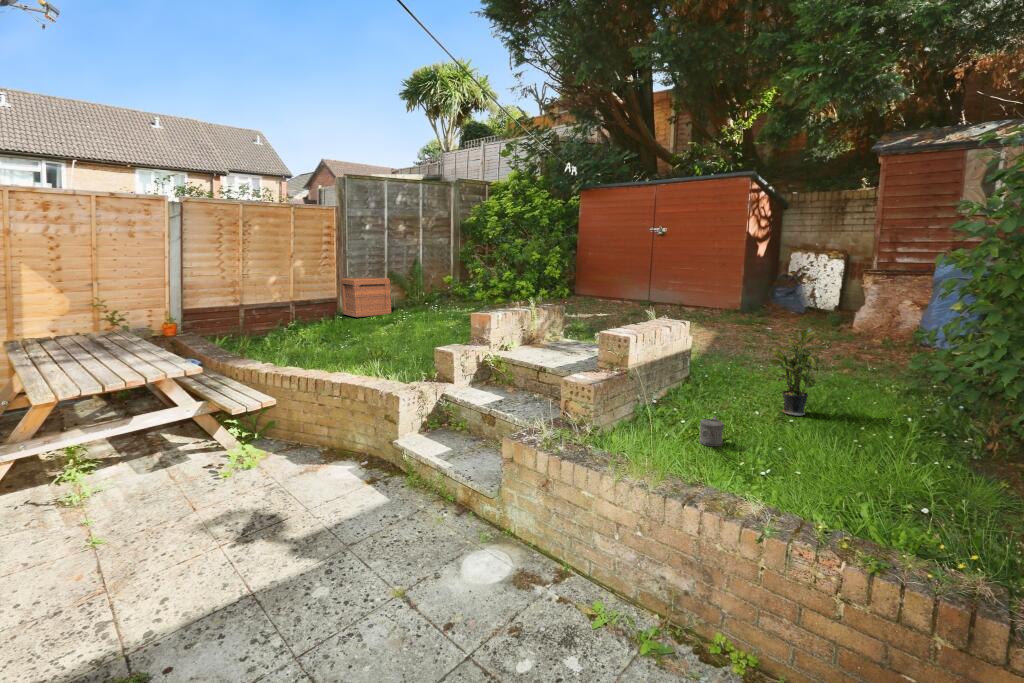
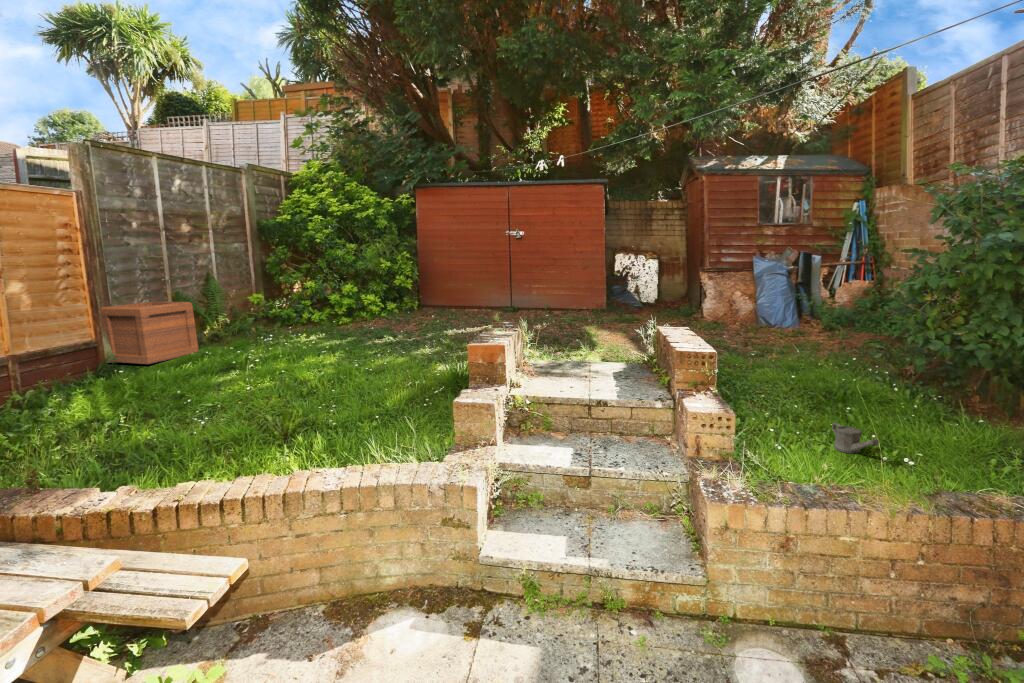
potted plant: present [769,327,827,416] -> none [802,326,852,407]

